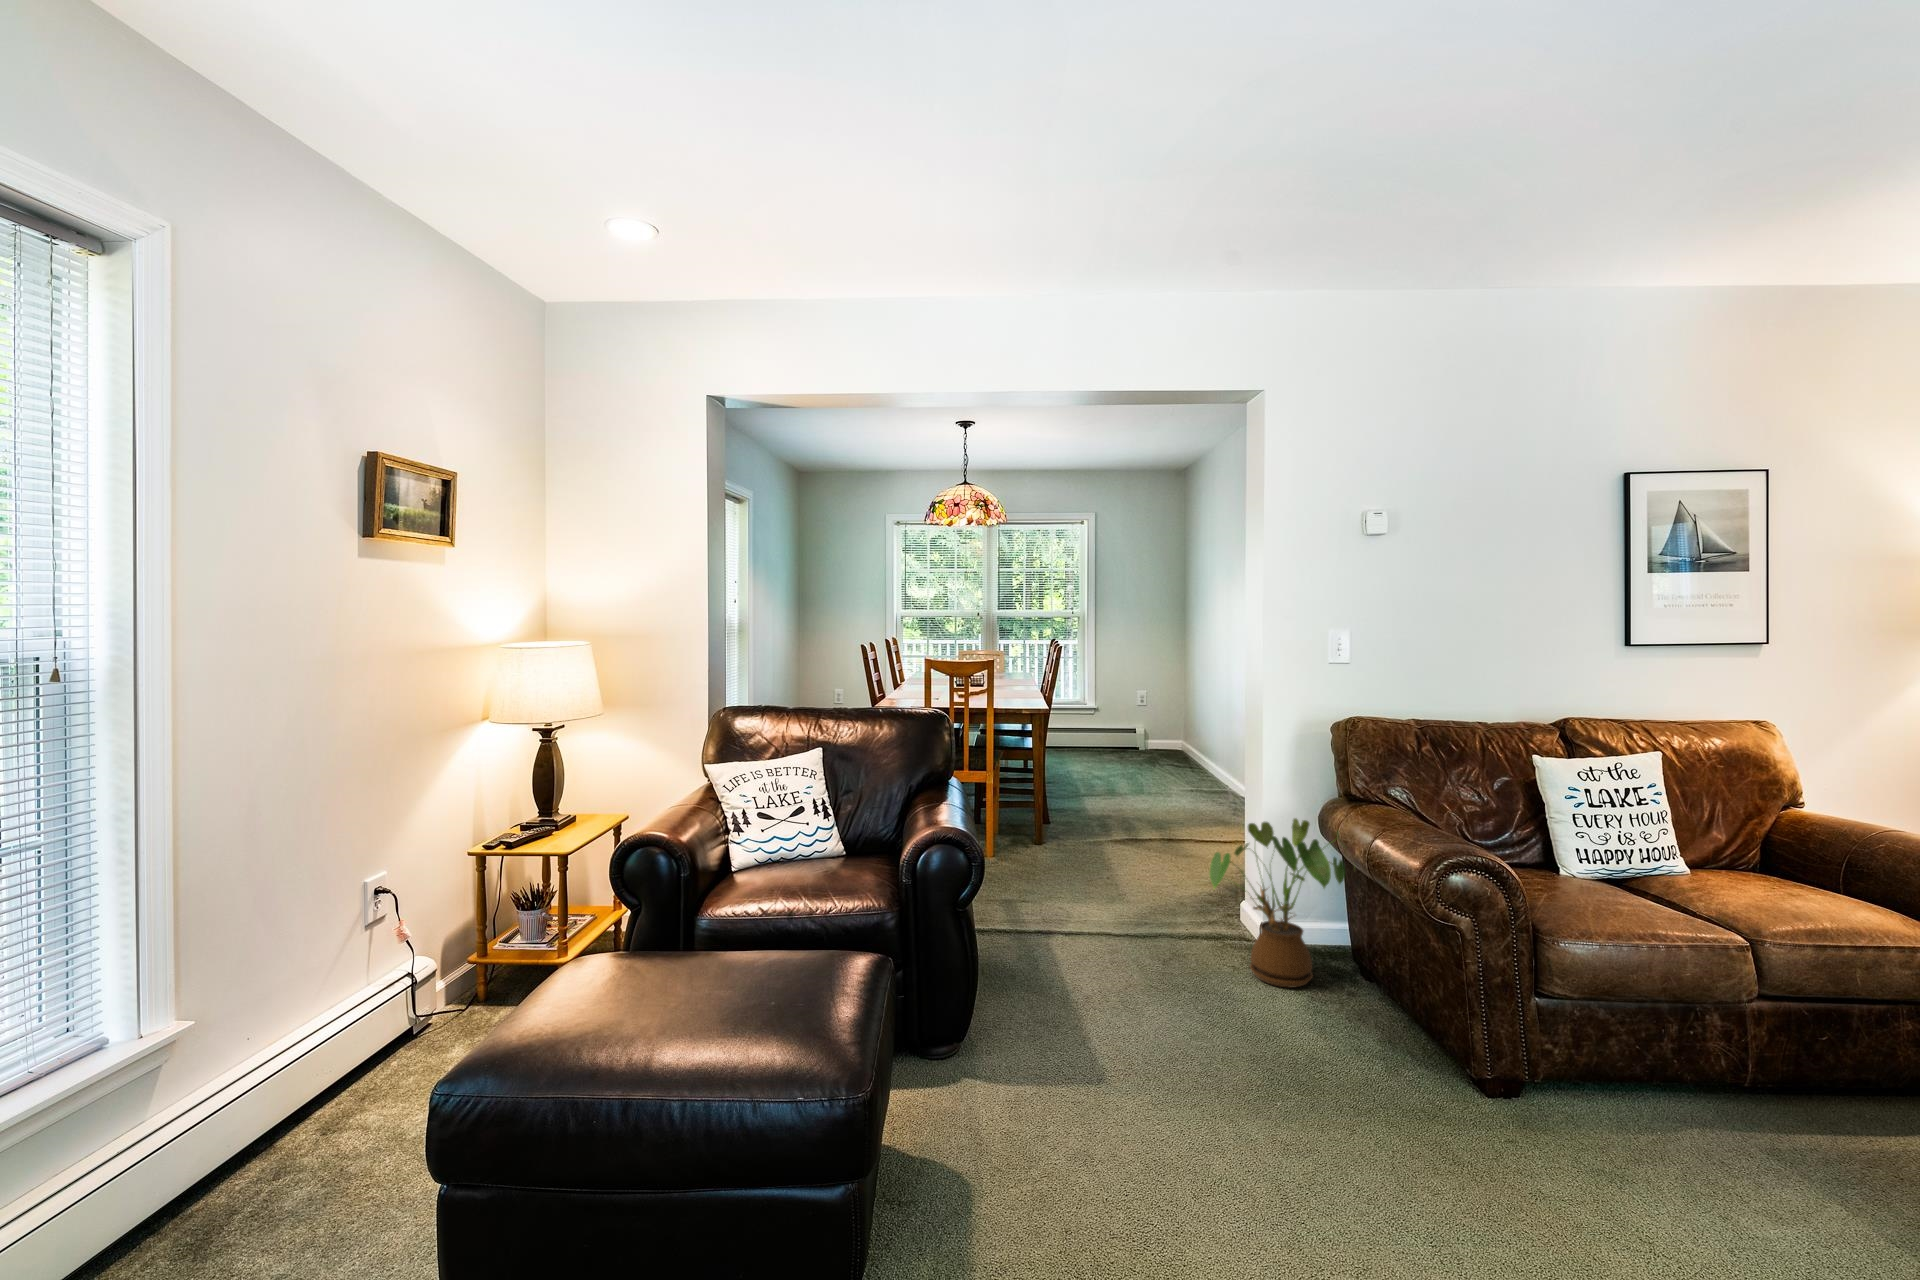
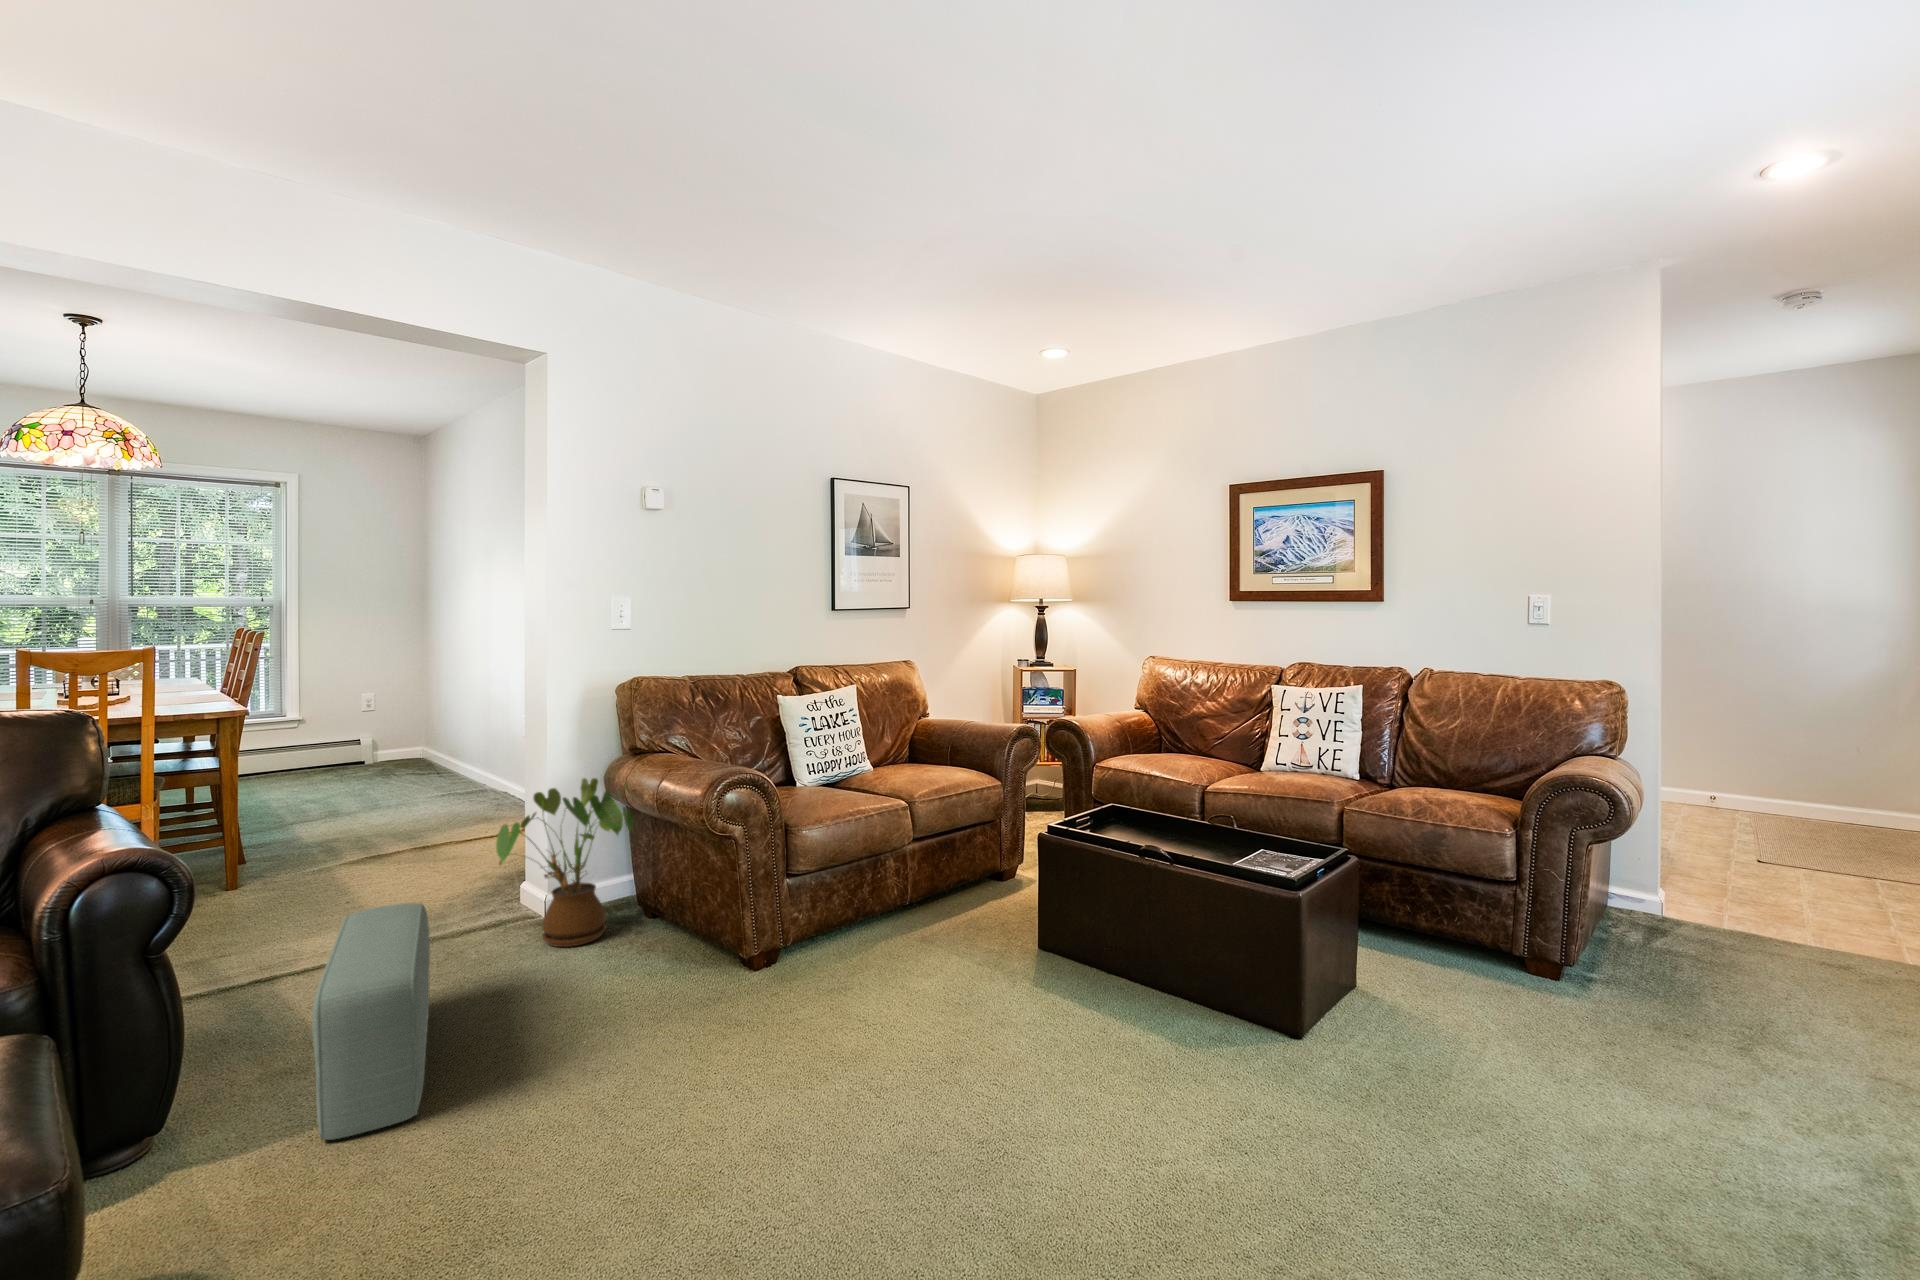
pouf: none [1054,906,1149,1112] -> present [312,903,430,1140]

